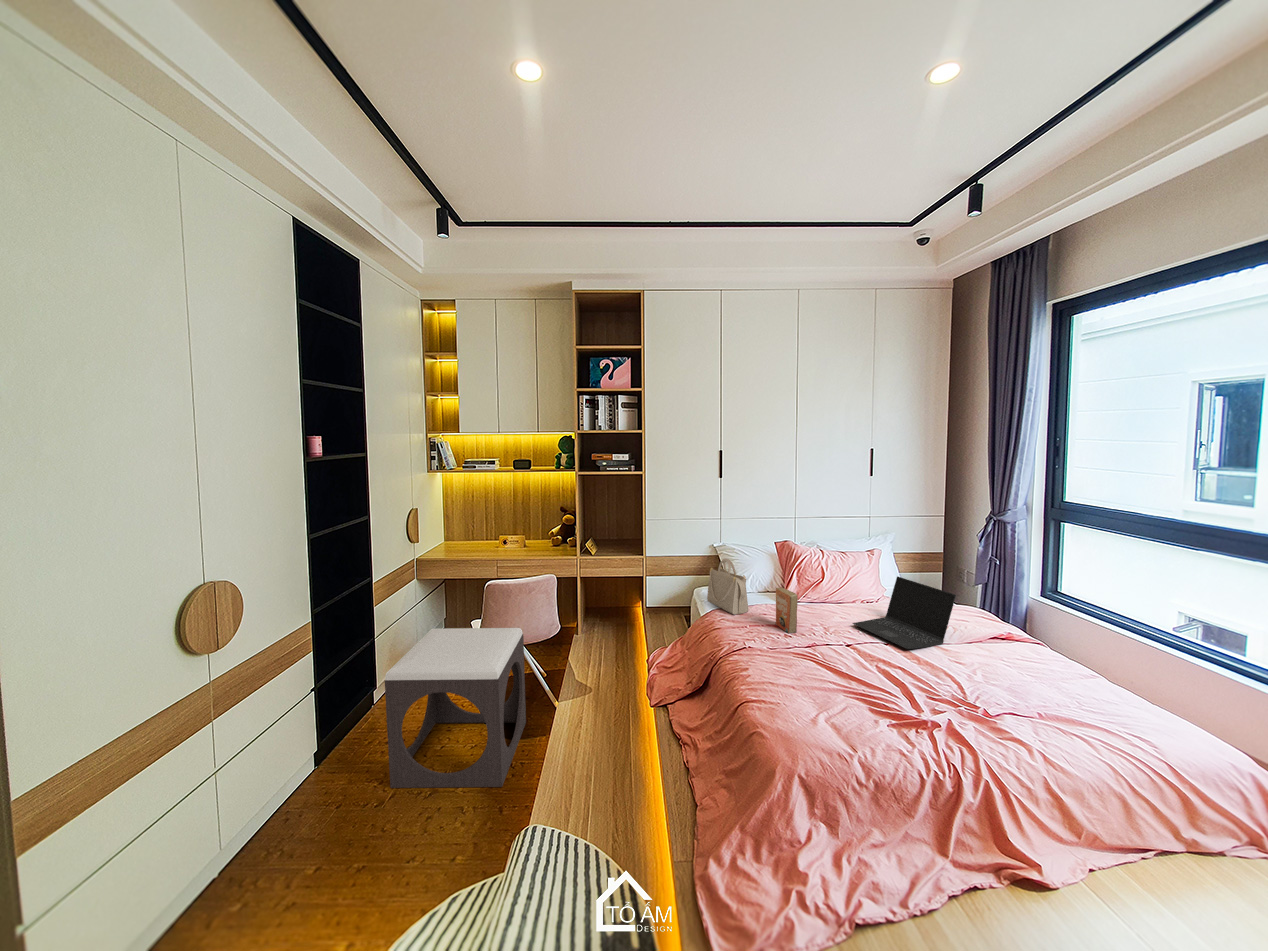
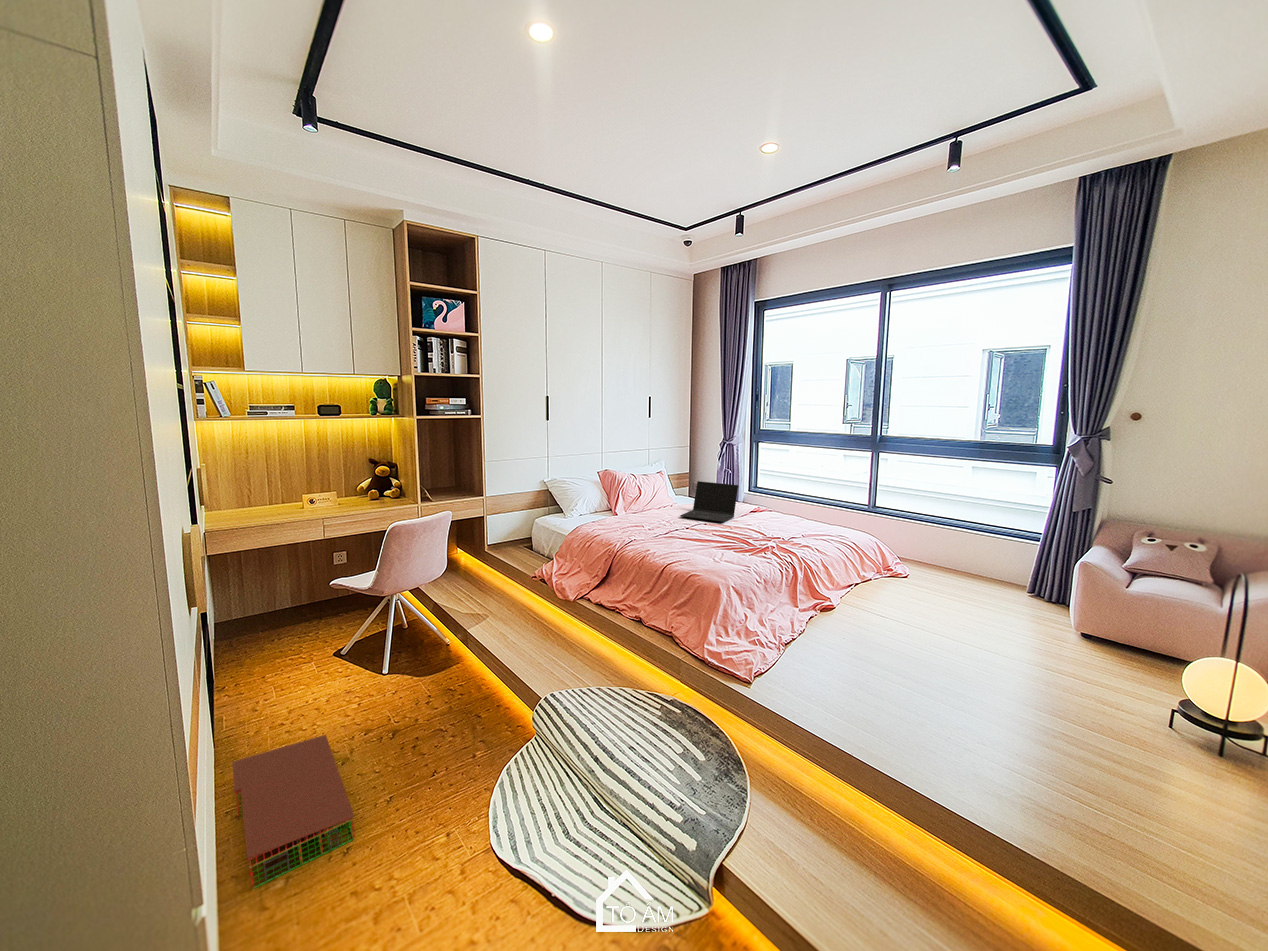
handbag: present [707,558,748,615] -> none [570,482,607,524]
paperback book: present [776,587,798,633] -> none [619,496,667,532]
footstool: present [385,628,526,788] -> none [318,567,464,746]
storage bin: none [220,768,376,898] -> present [232,735,355,889]

